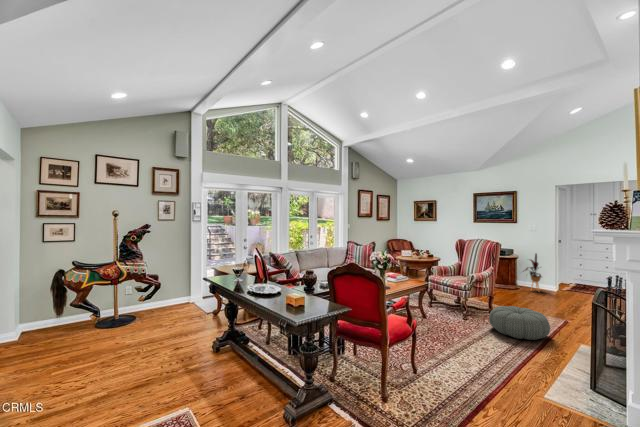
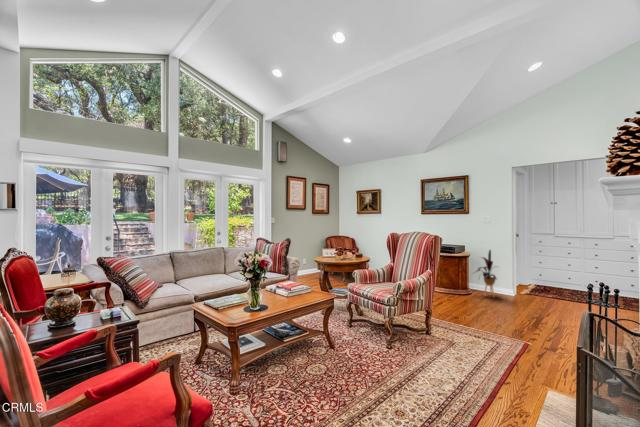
pouf: present [489,306,550,340] -> none [418,328,504,387]

